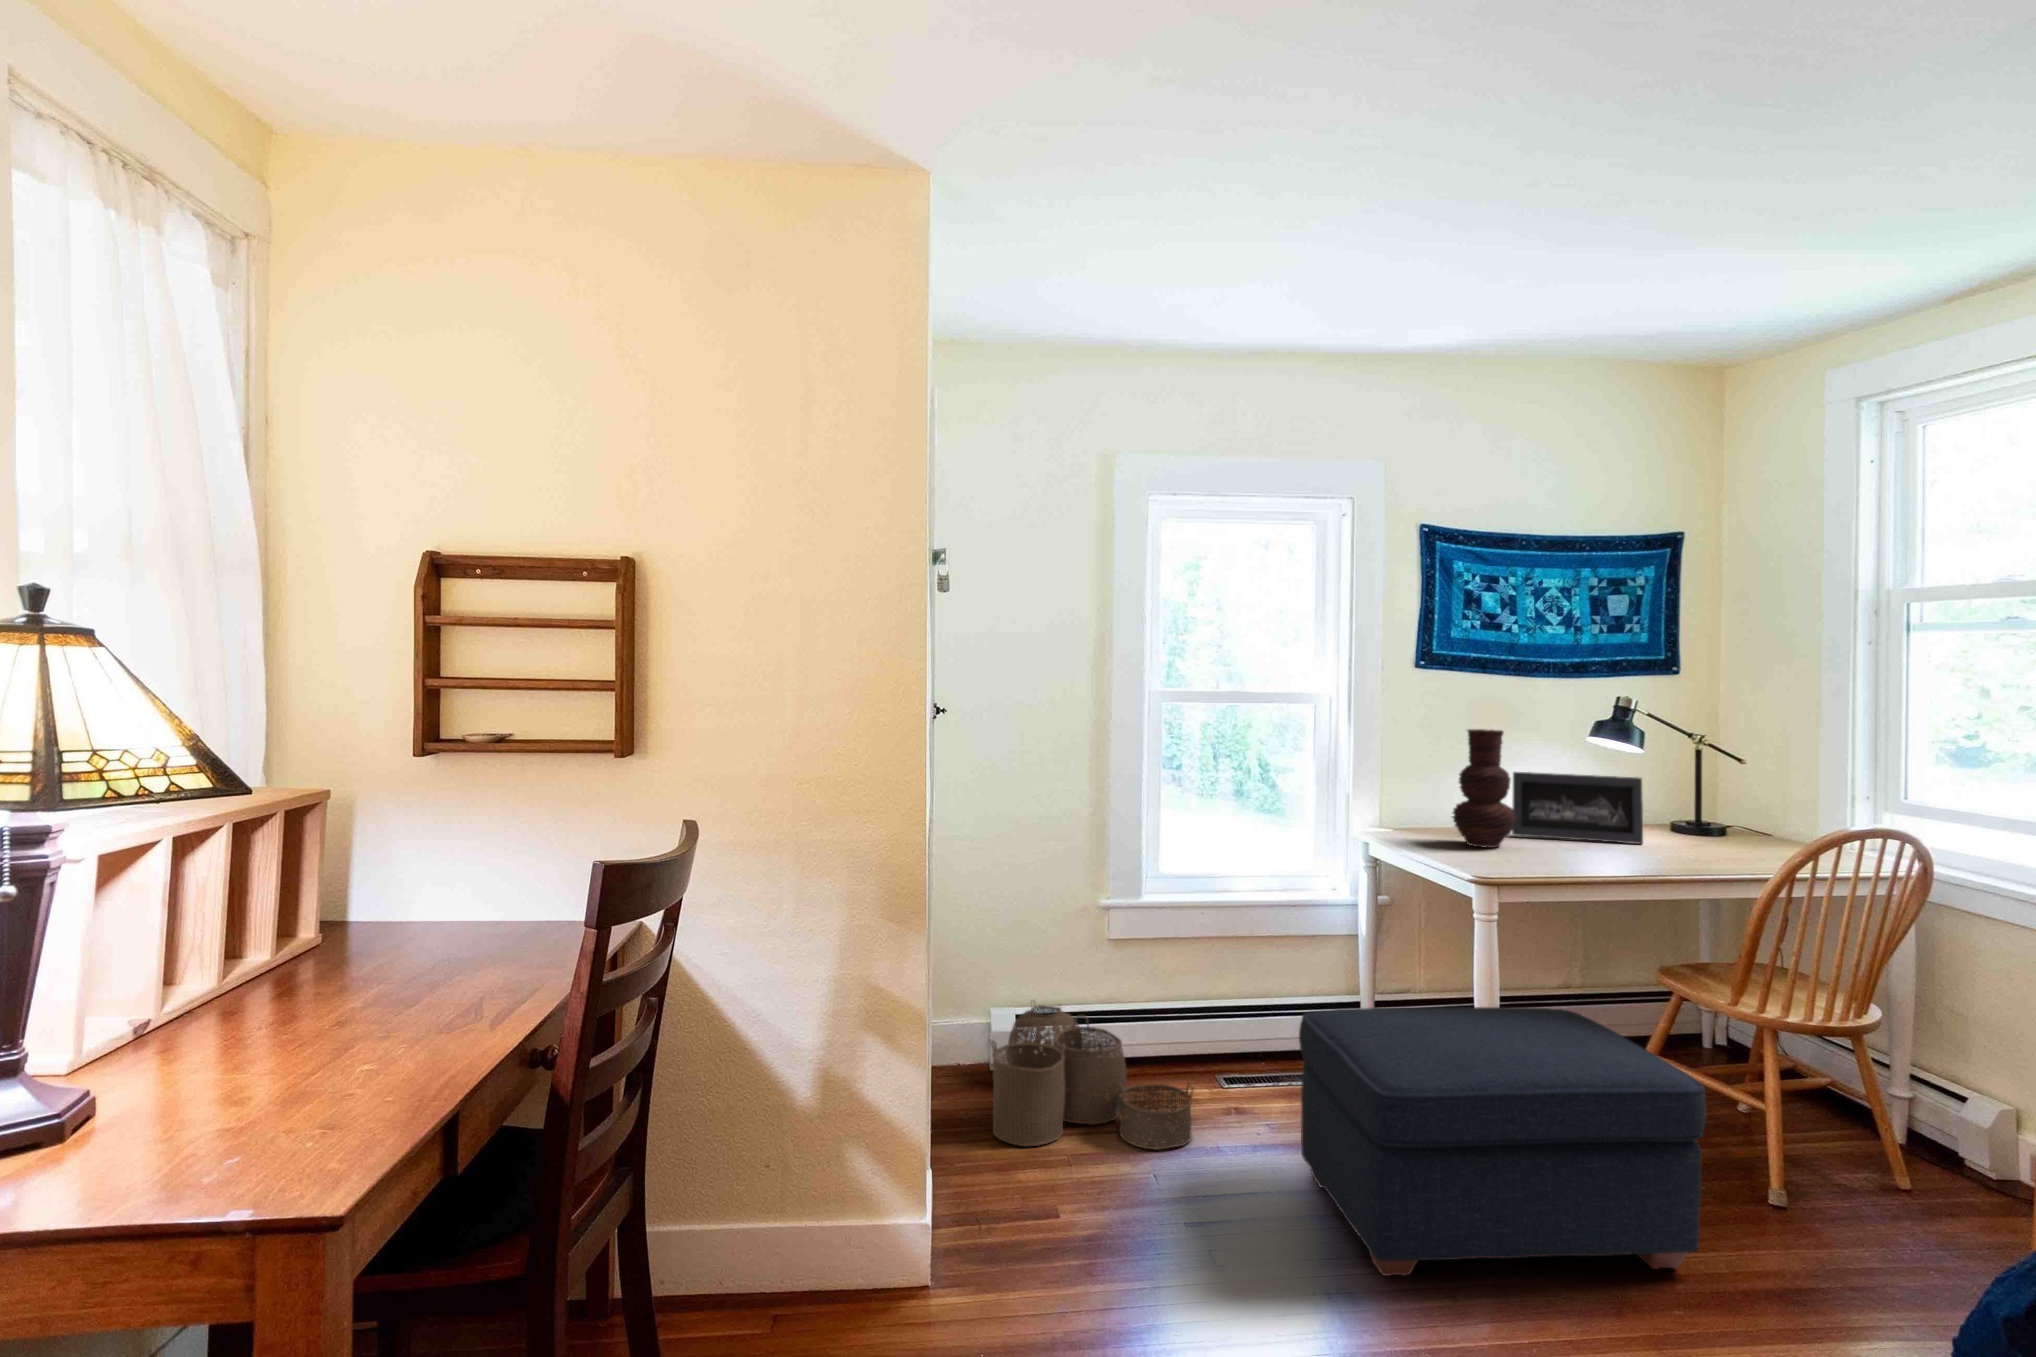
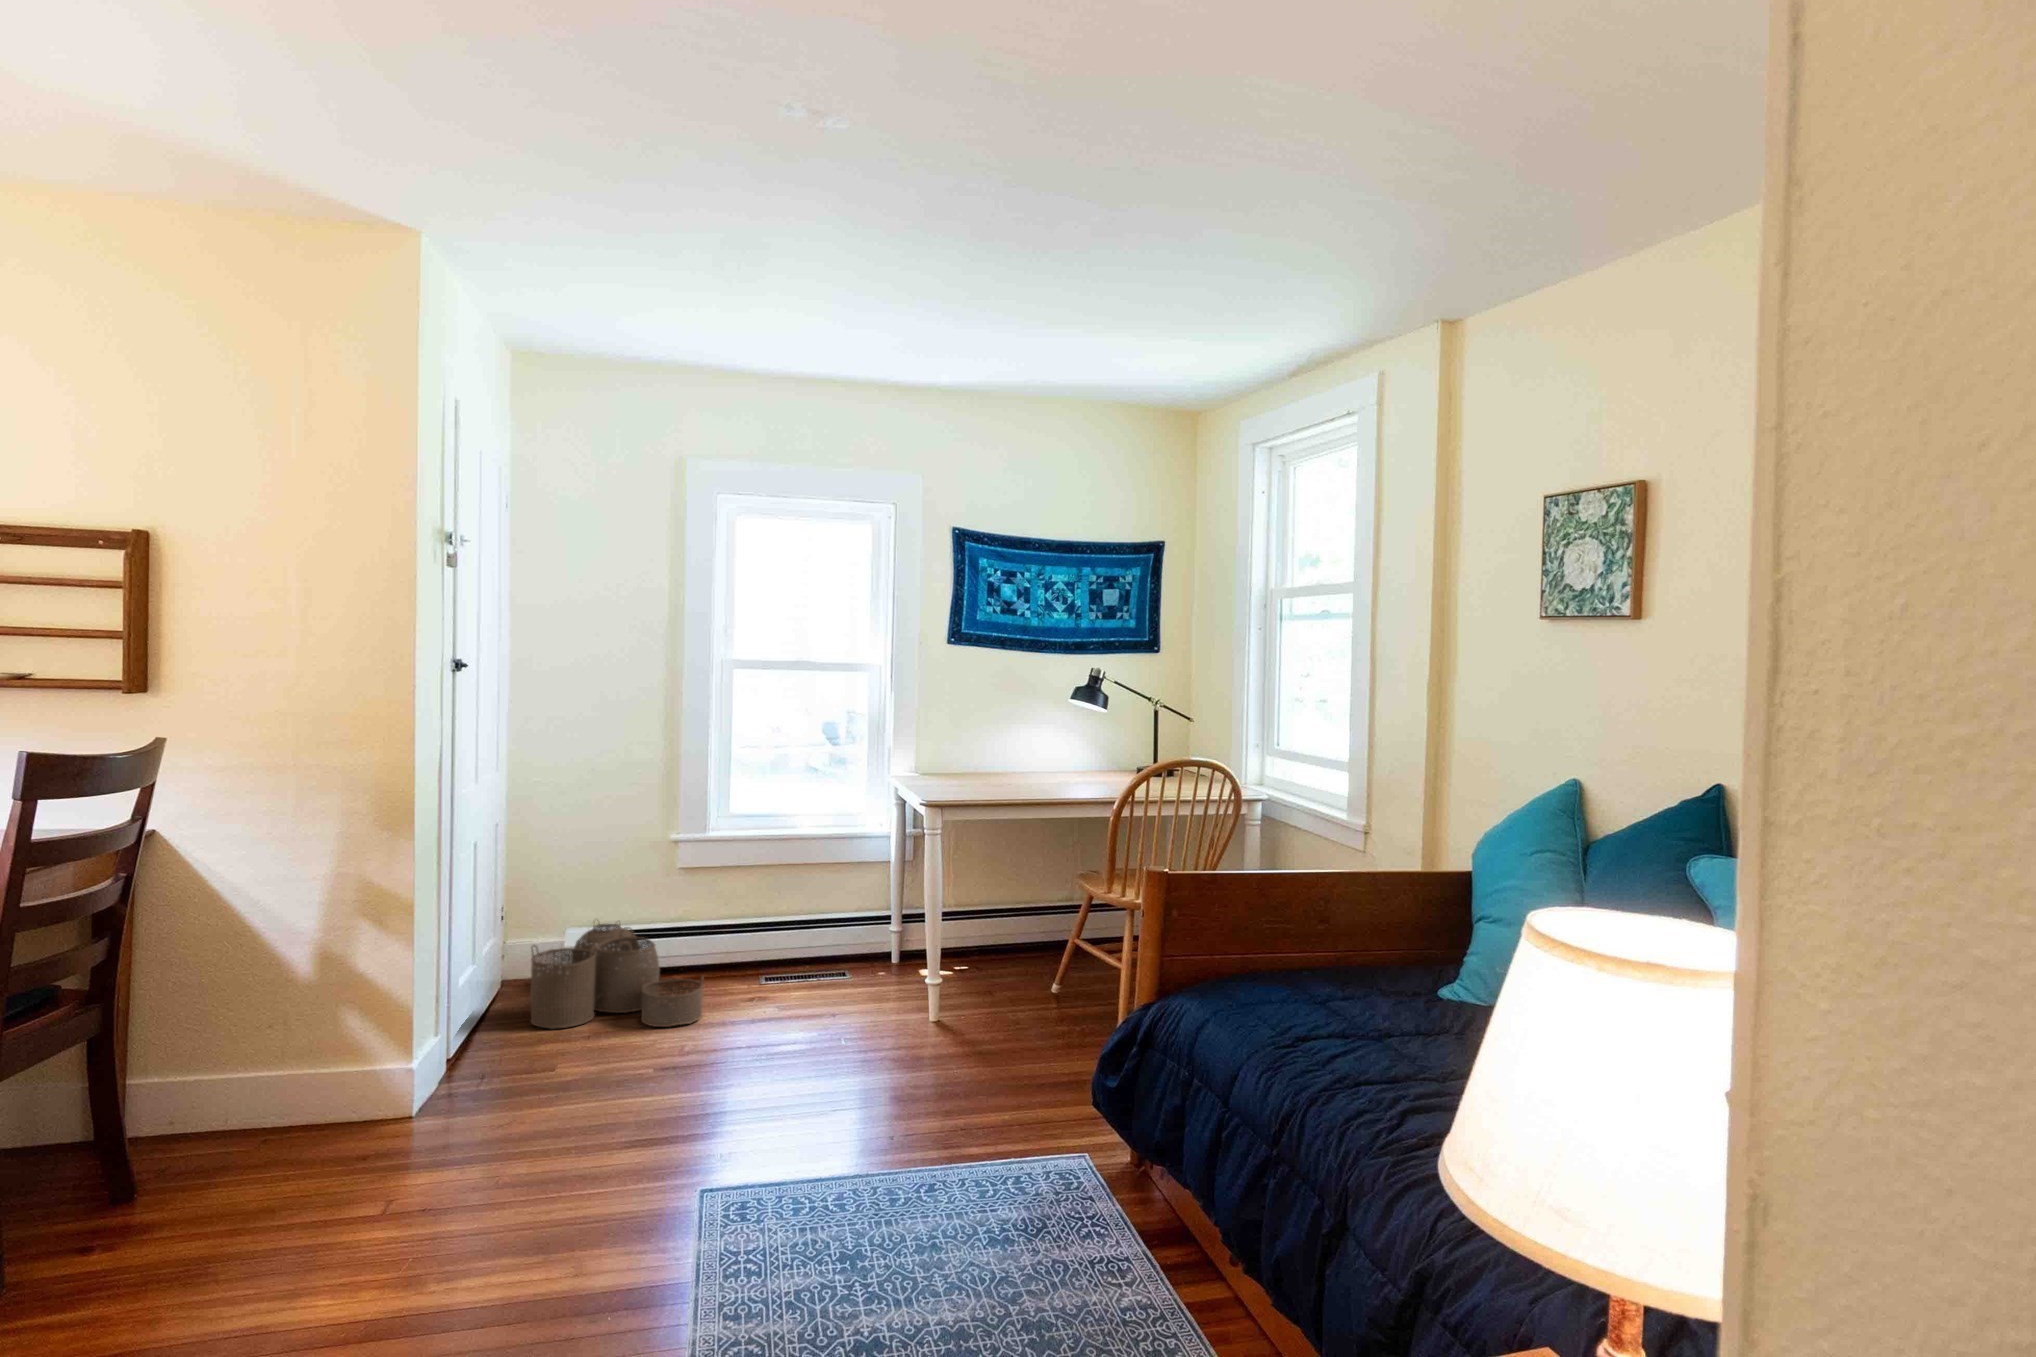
vase: present [1453,729,1516,848] -> none [948,692,996,787]
picture frame: present [1512,772,1643,844] -> none [1007,728,1102,785]
ottoman: present [1299,1007,1706,1276] -> none [771,905,1028,1094]

